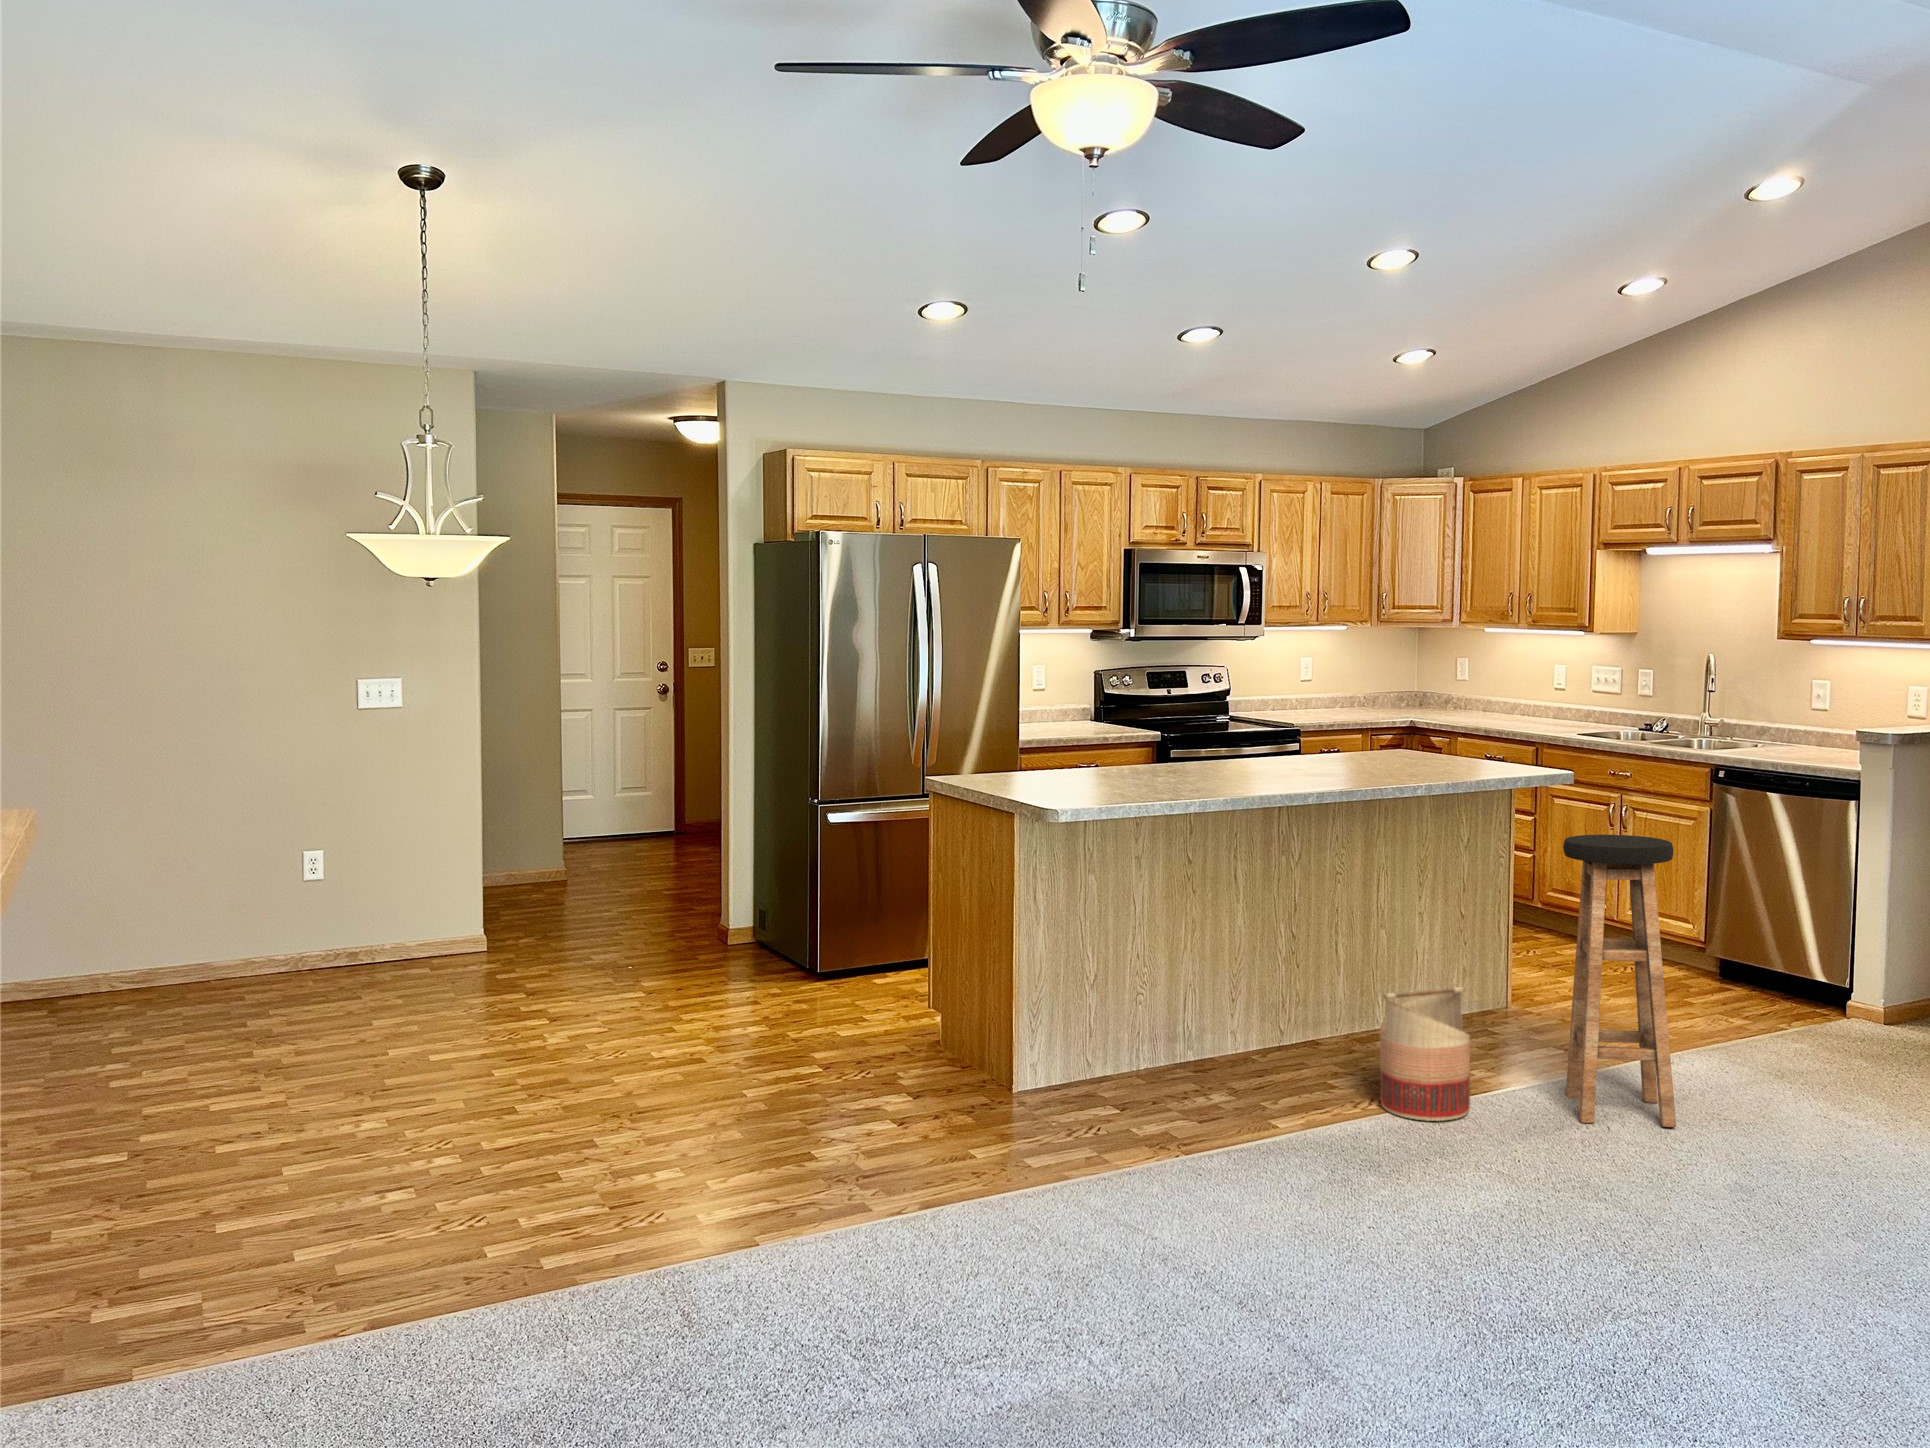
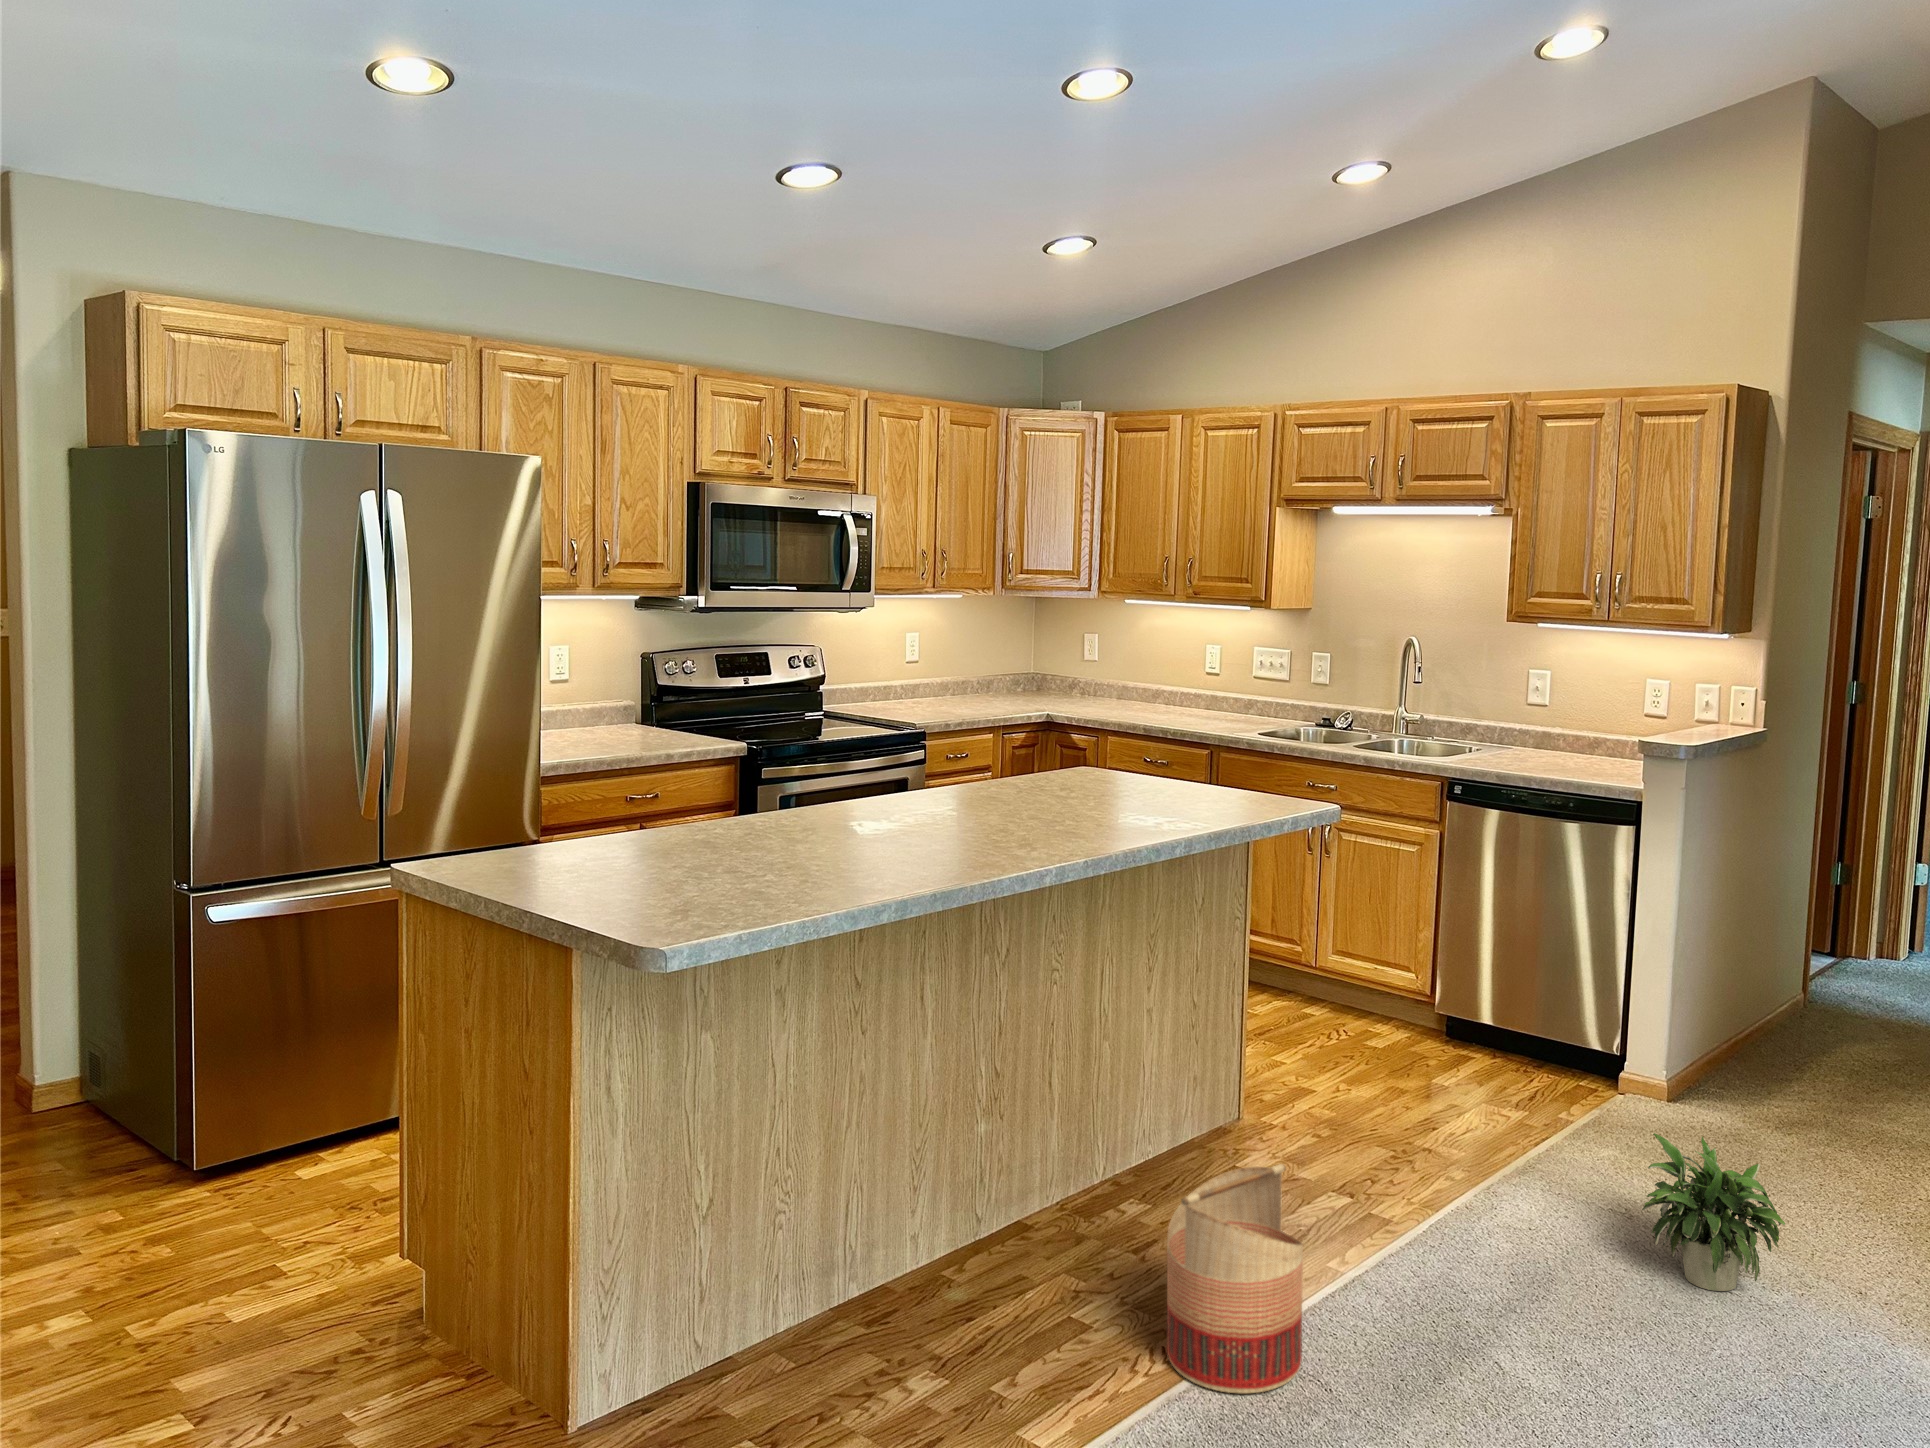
bar stool: present [1563,835,1676,1127] -> none [1399,915,1576,1354]
potted plant: none [1760,1010,1874,1120] -> present [1642,1133,1785,1291]

